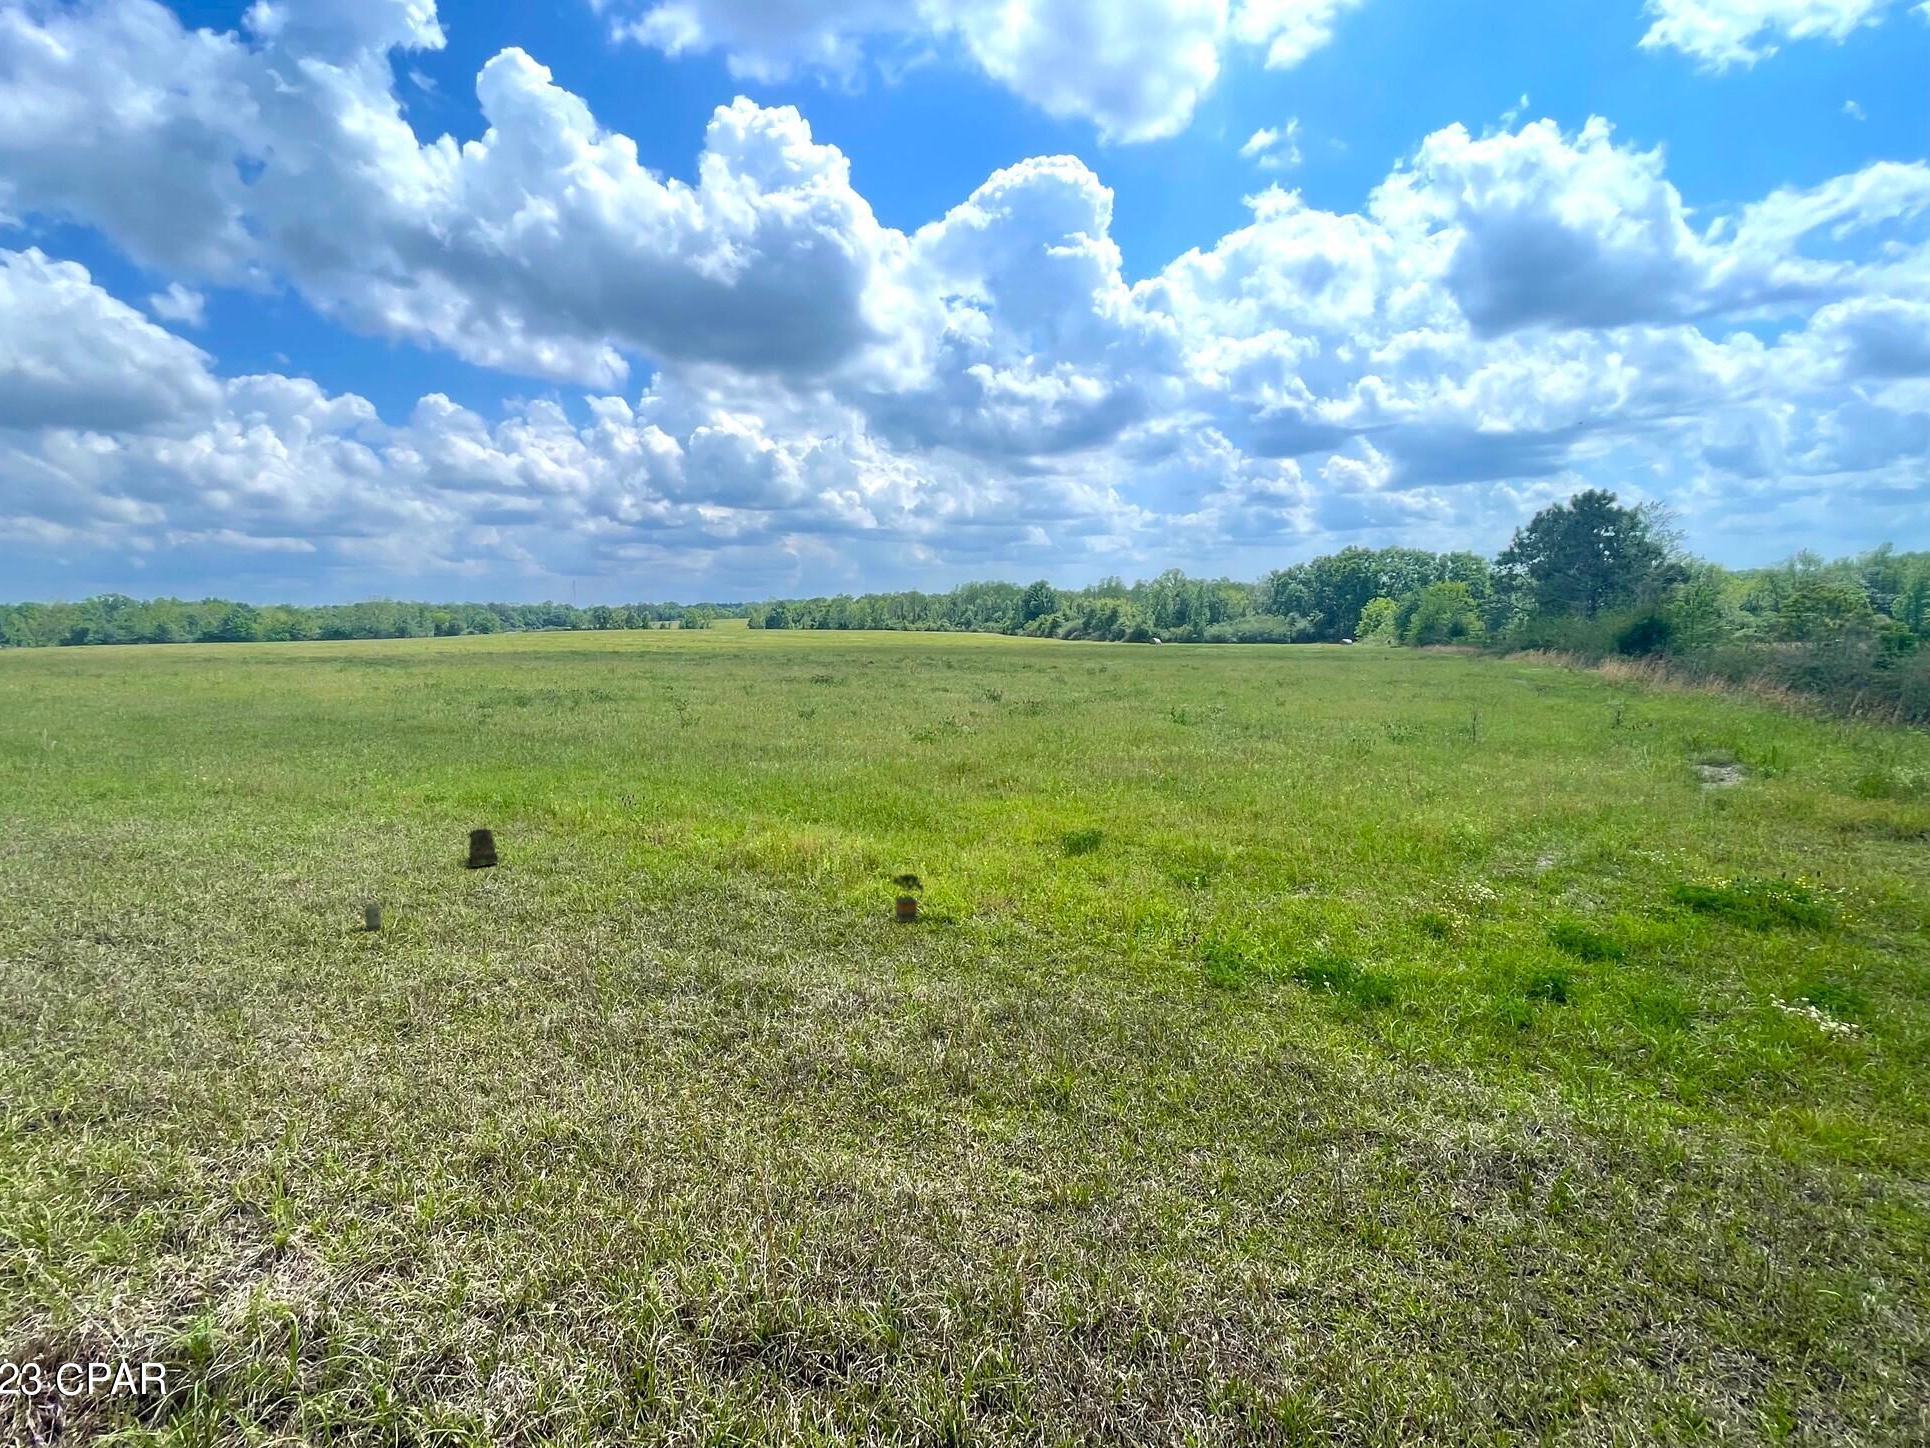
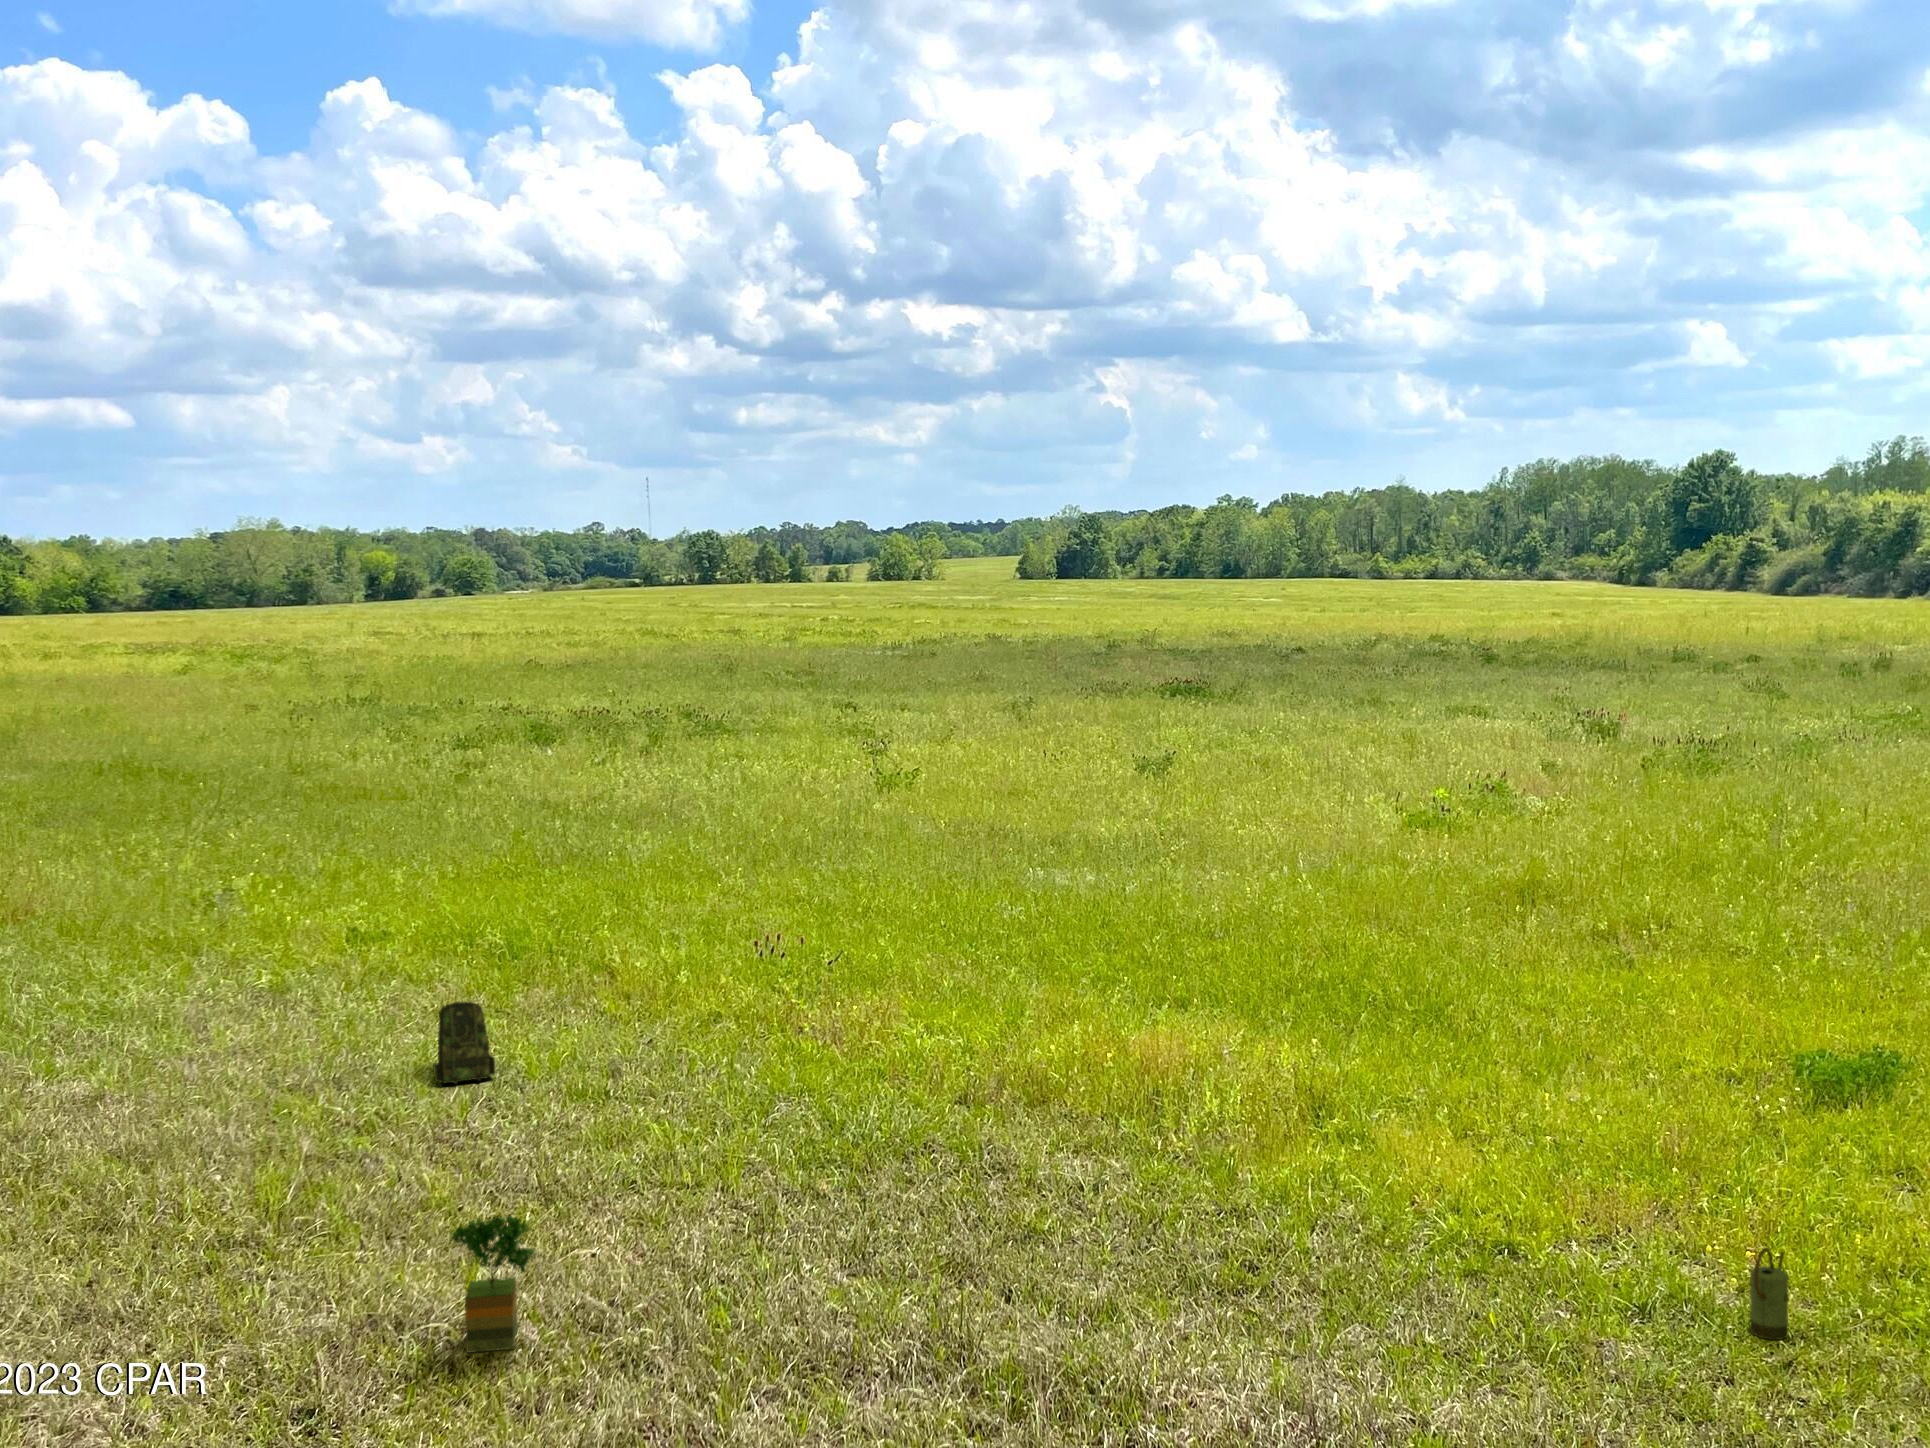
potted tree: present [893,873,924,922] -> present [452,1215,535,1353]
watering can: present [357,900,386,931] -> present [1750,1248,1789,1340]

